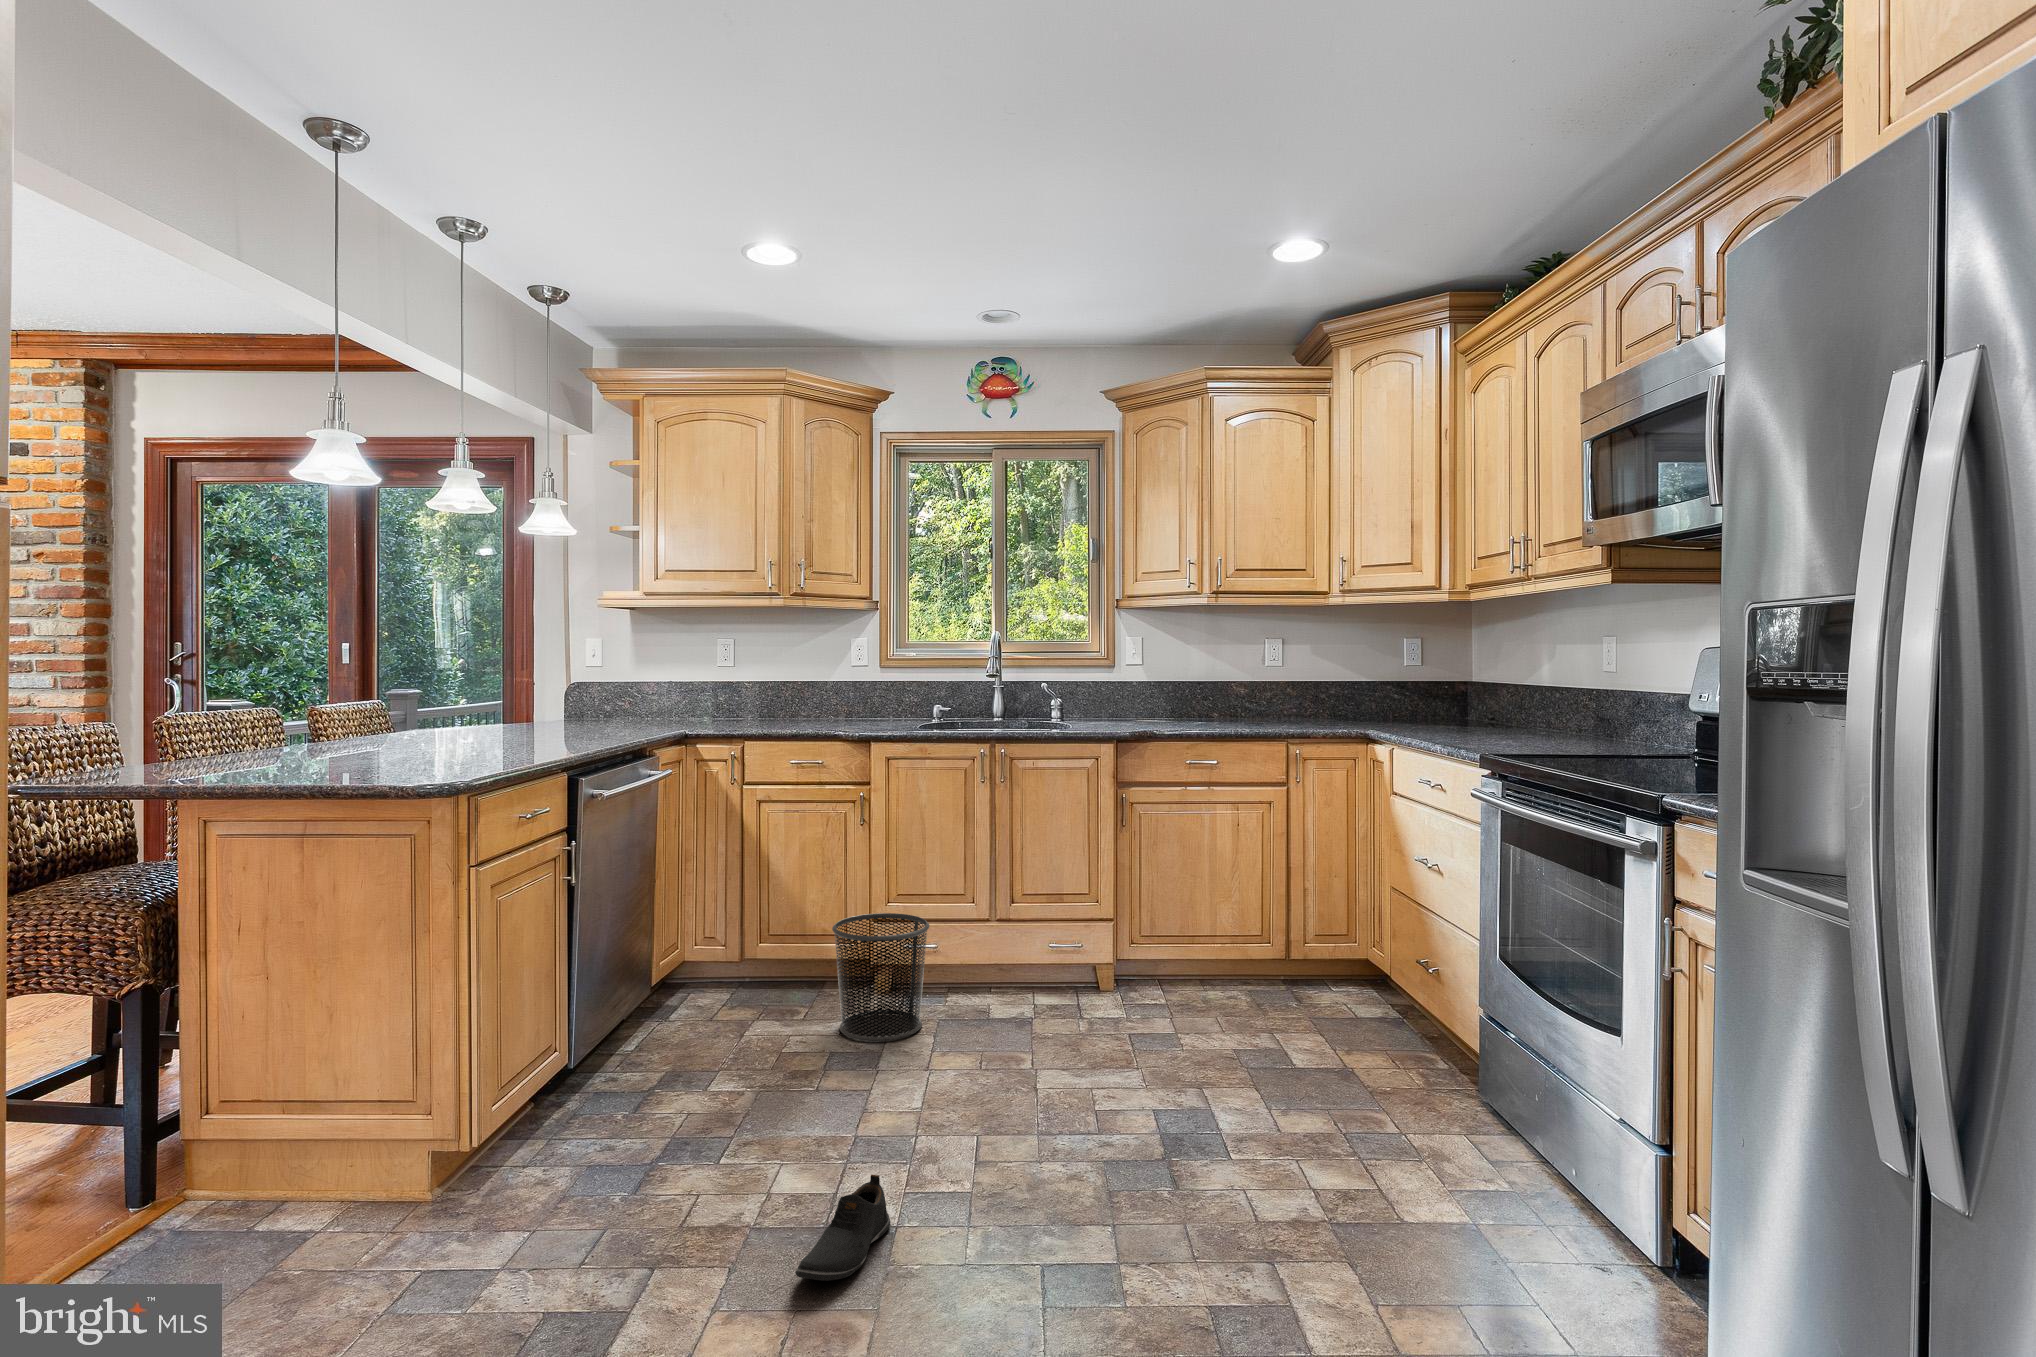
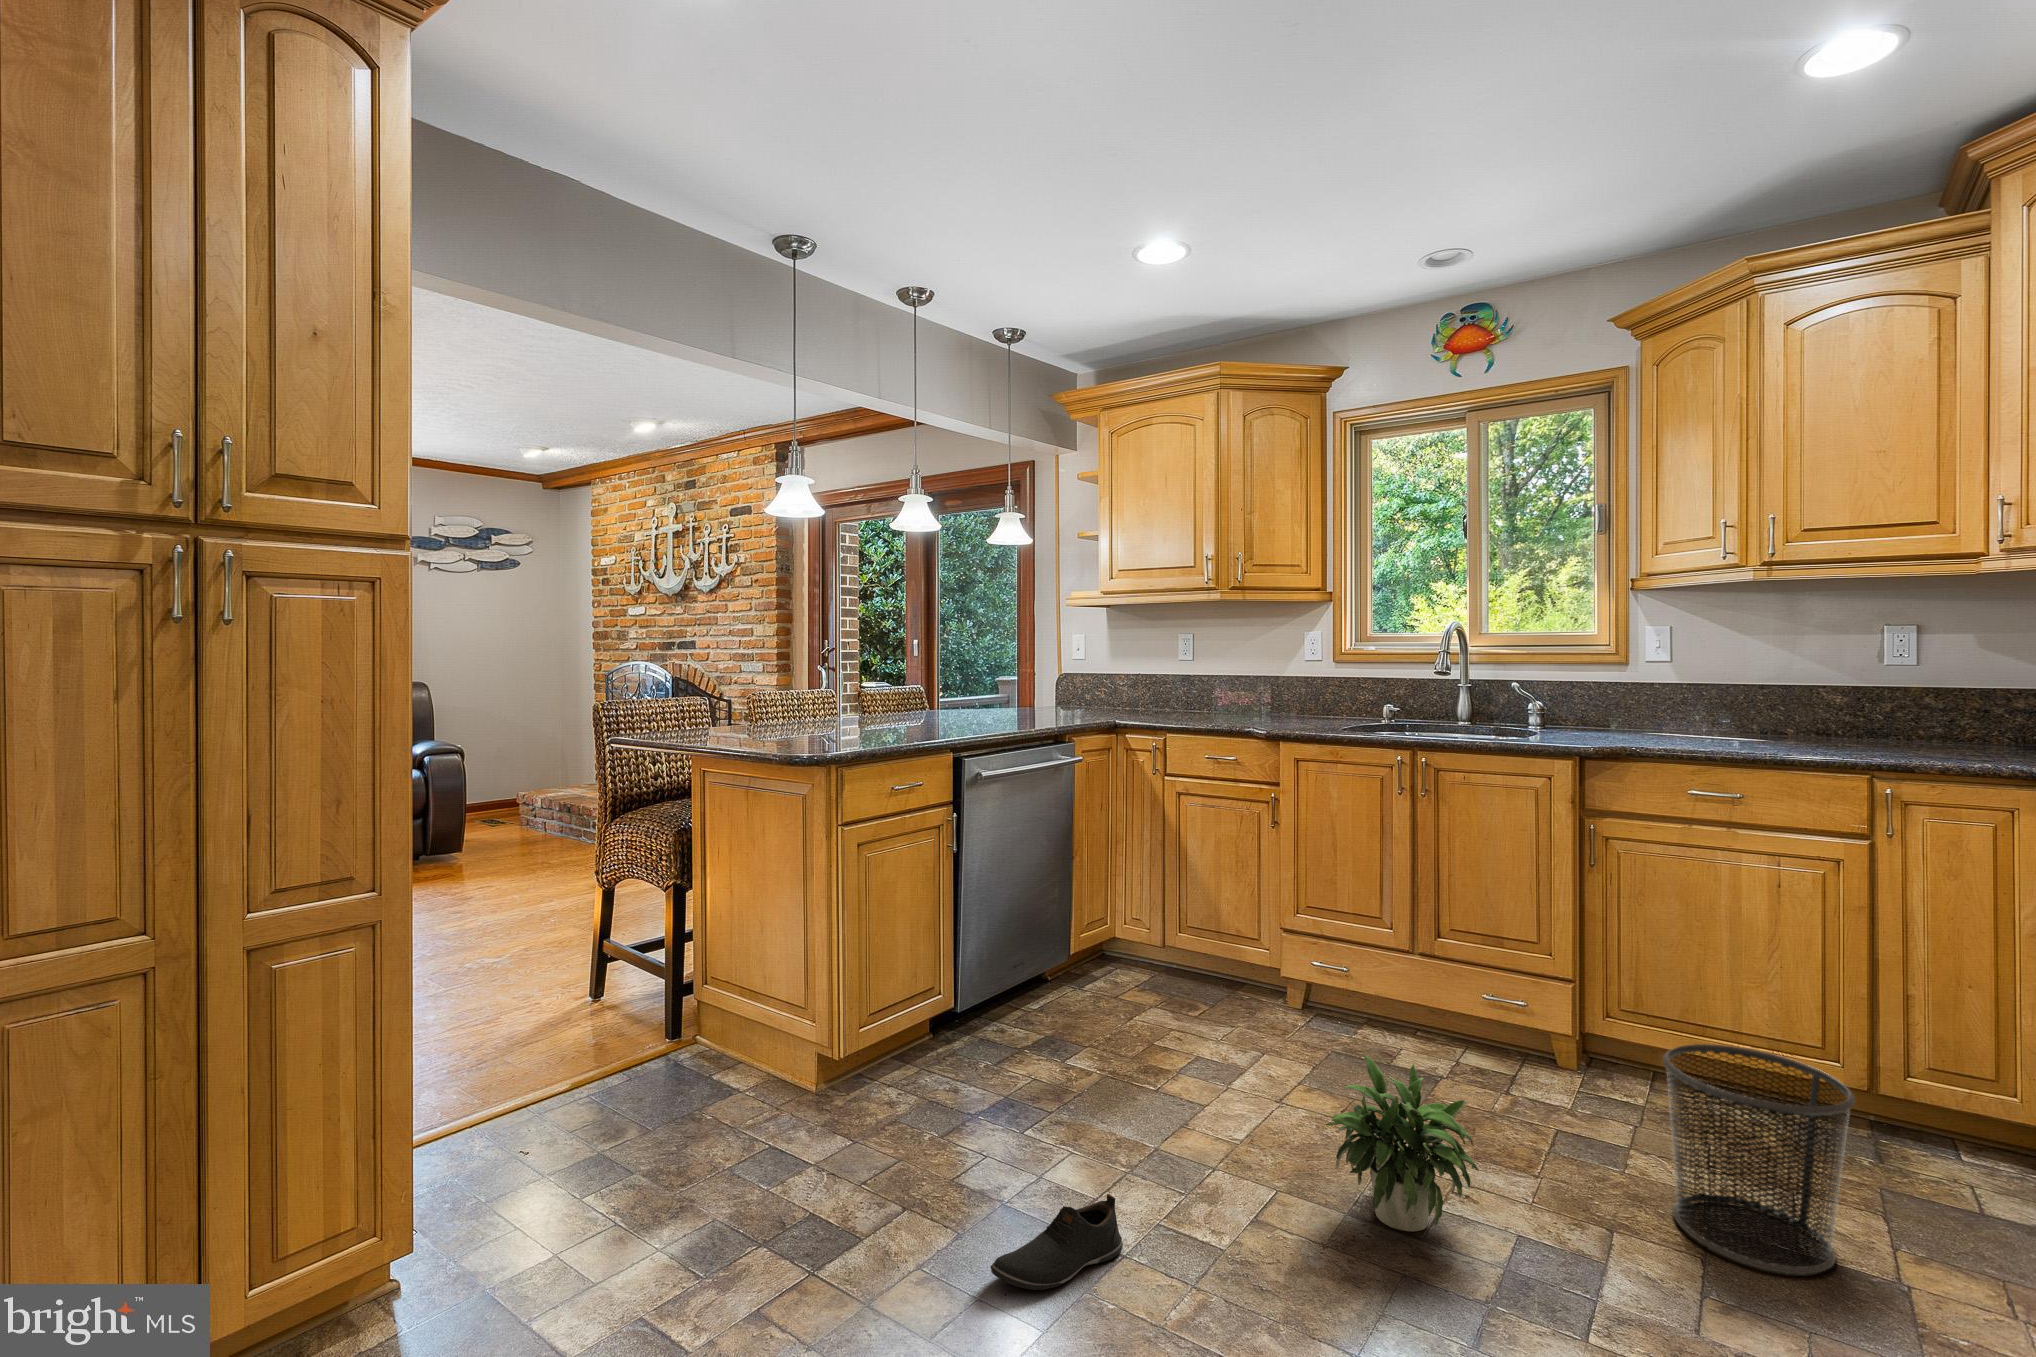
waste bin: present [832,913,930,1041] -> present [1663,1044,1855,1274]
potted plant: none [1018,999,1131,1135] -> present [1325,1055,1479,1232]

